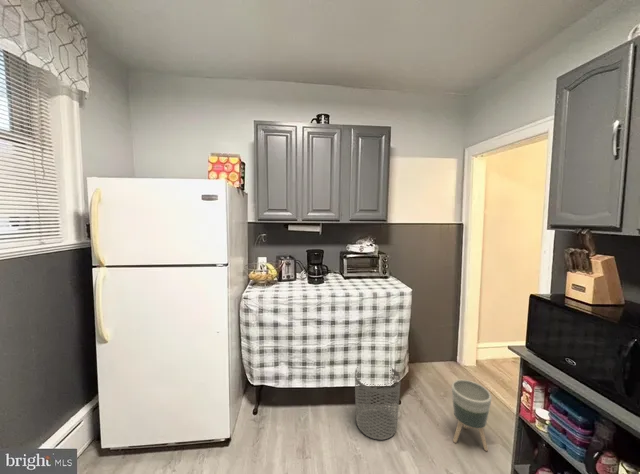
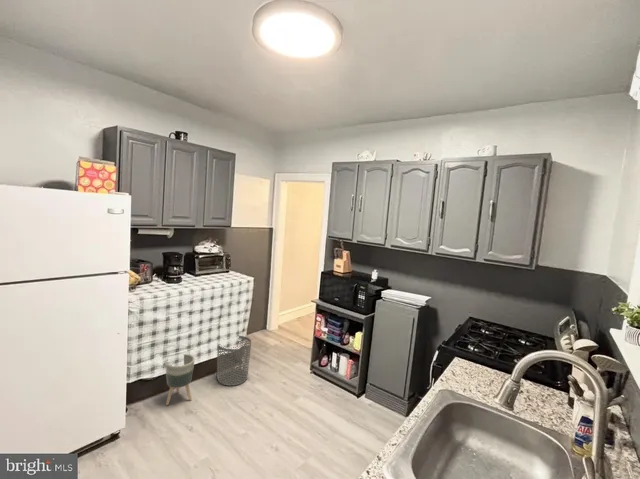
planter: present [452,380,492,451] -> present [165,354,195,405]

